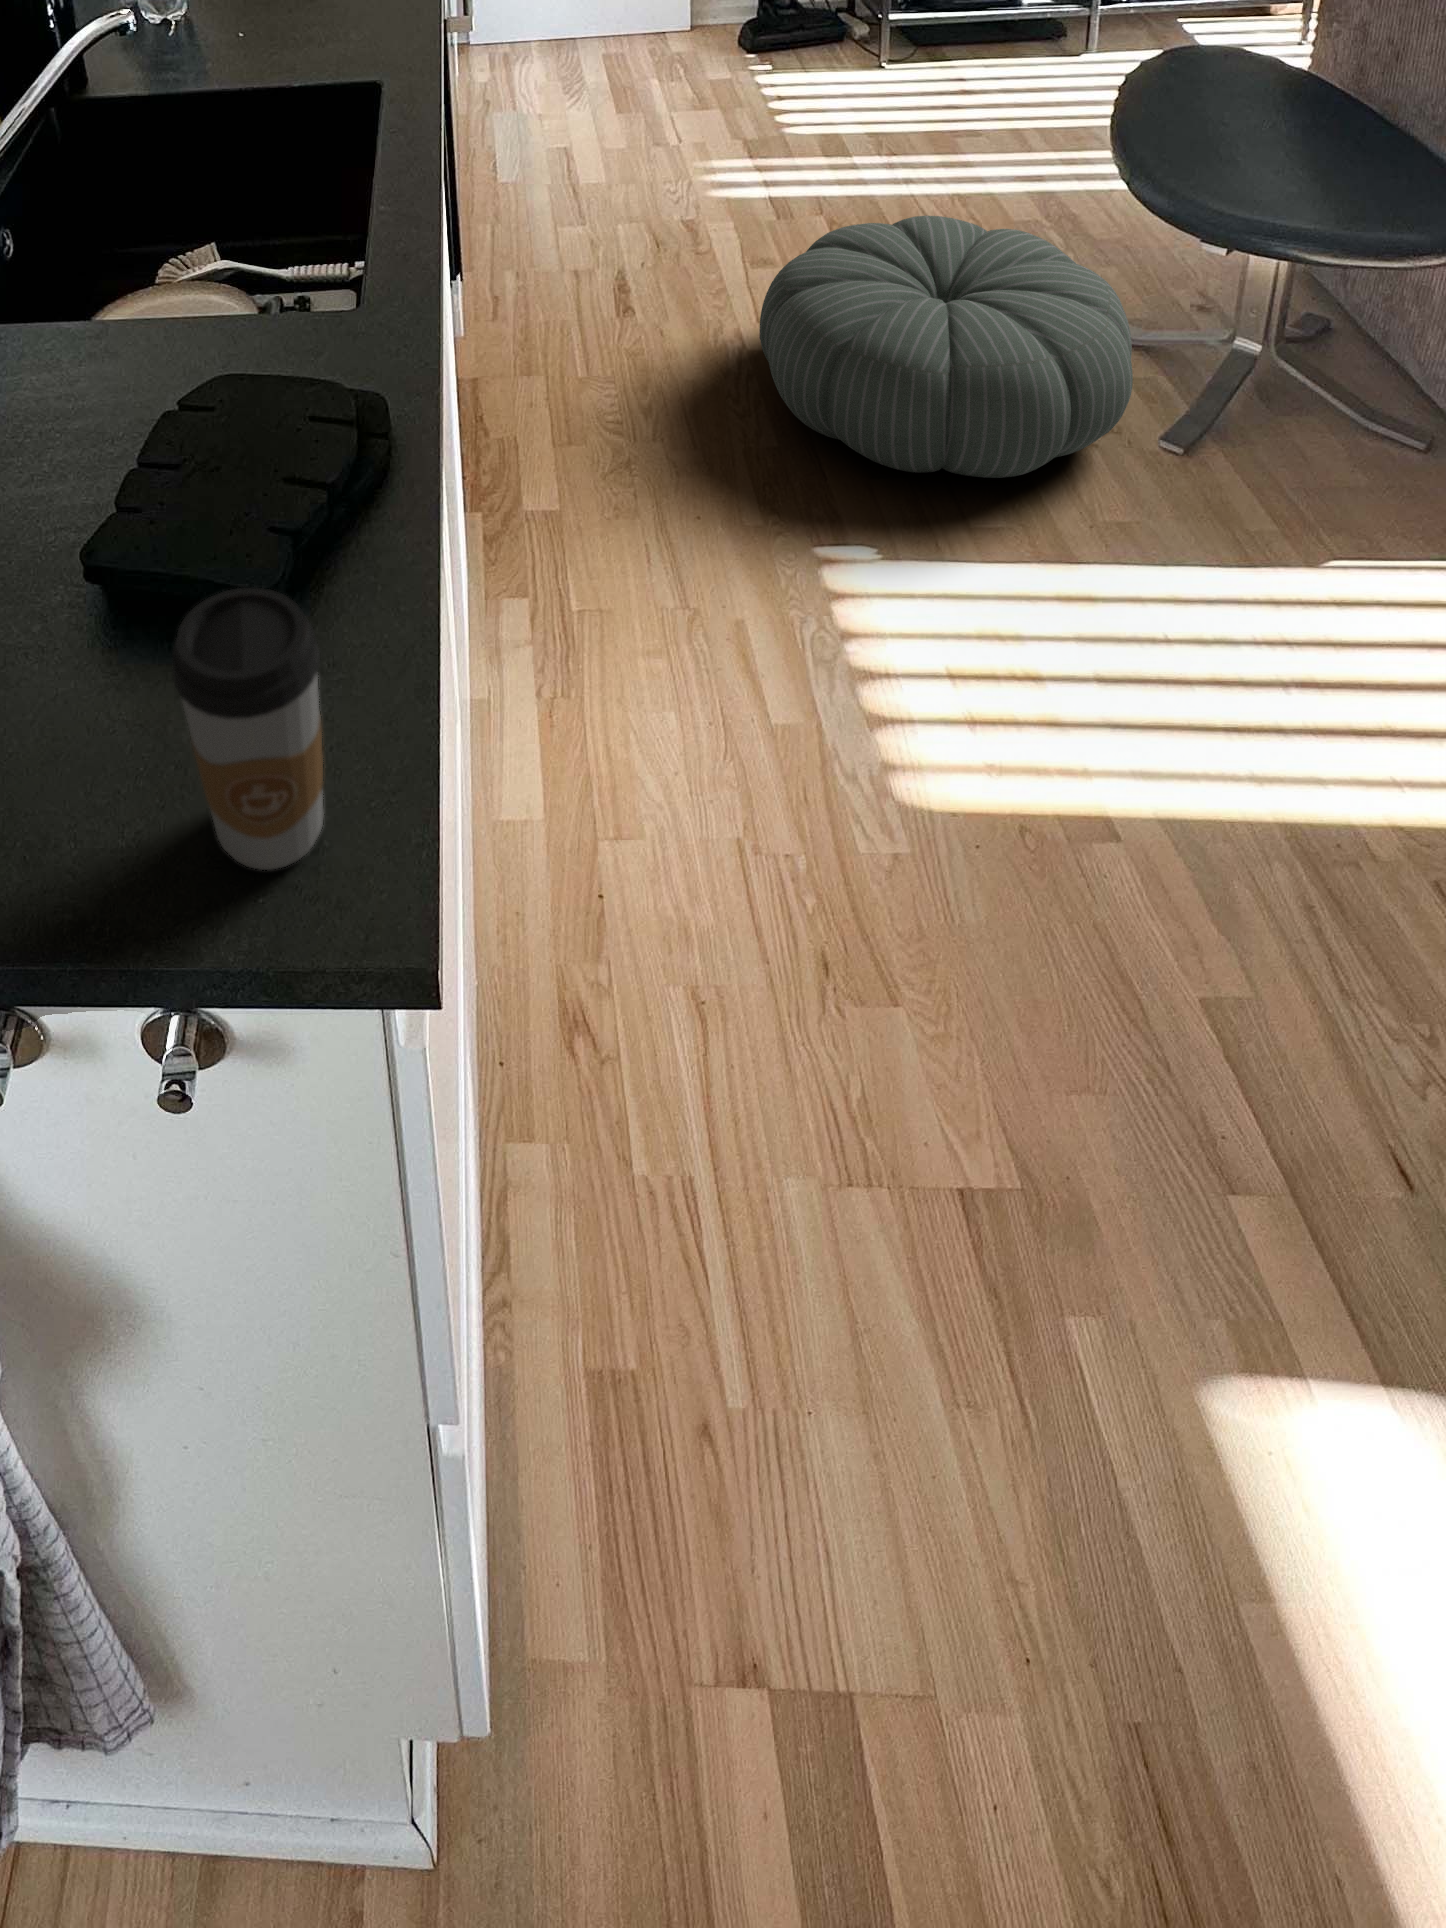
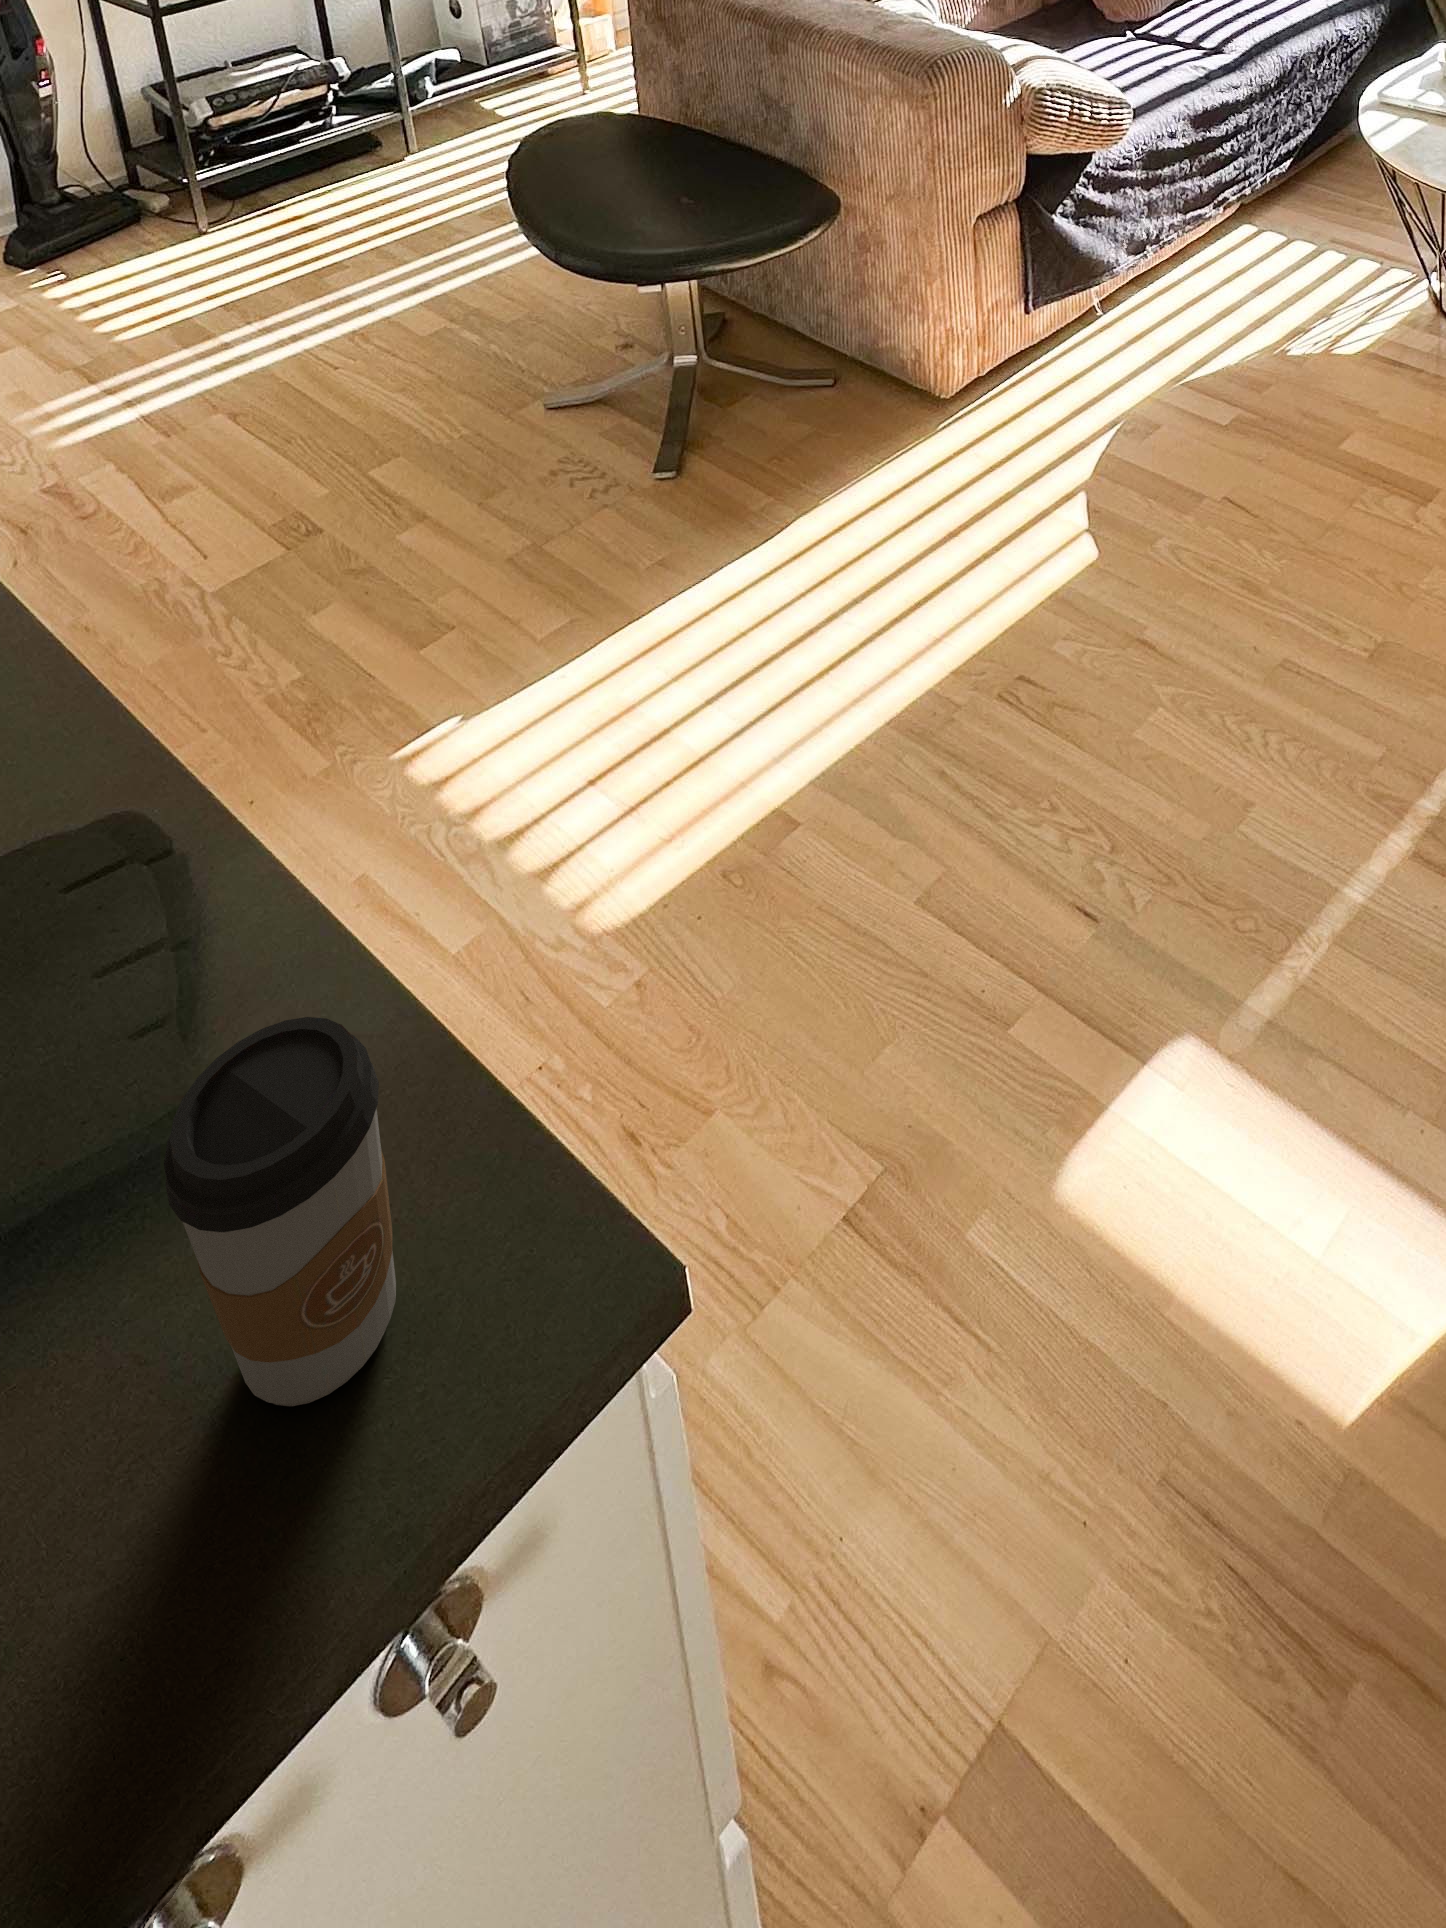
pouf: present [759,215,1133,478] -> none [218,338,622,637]

